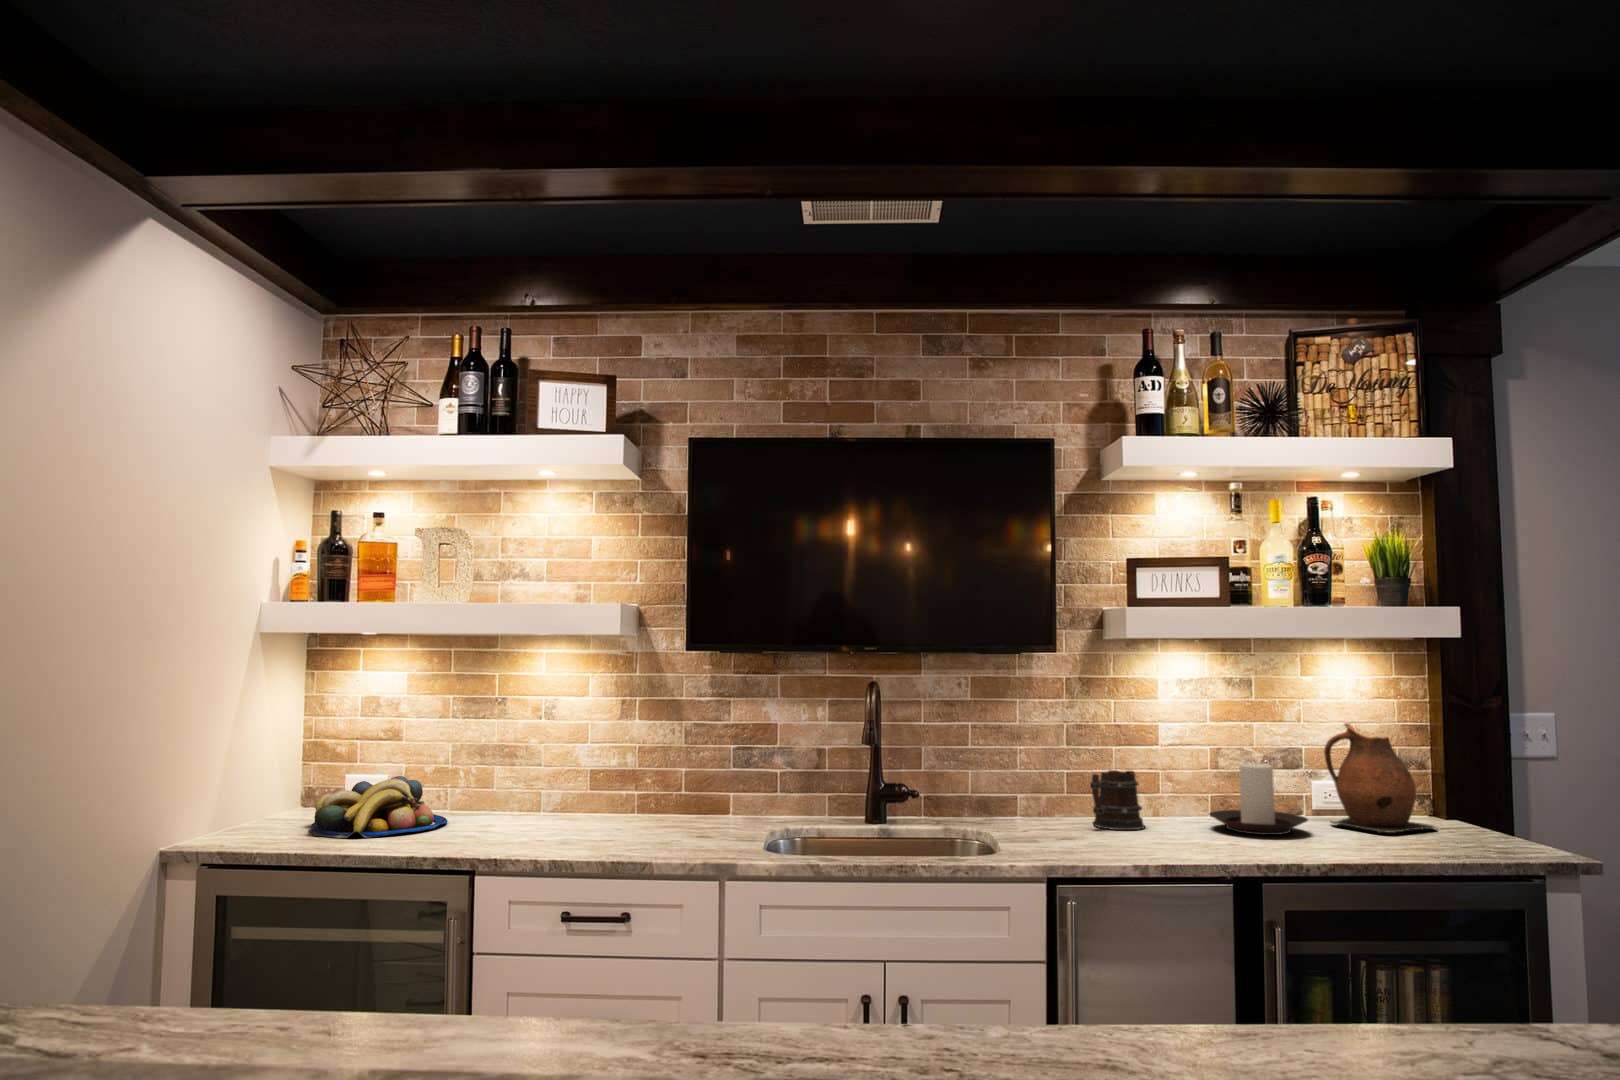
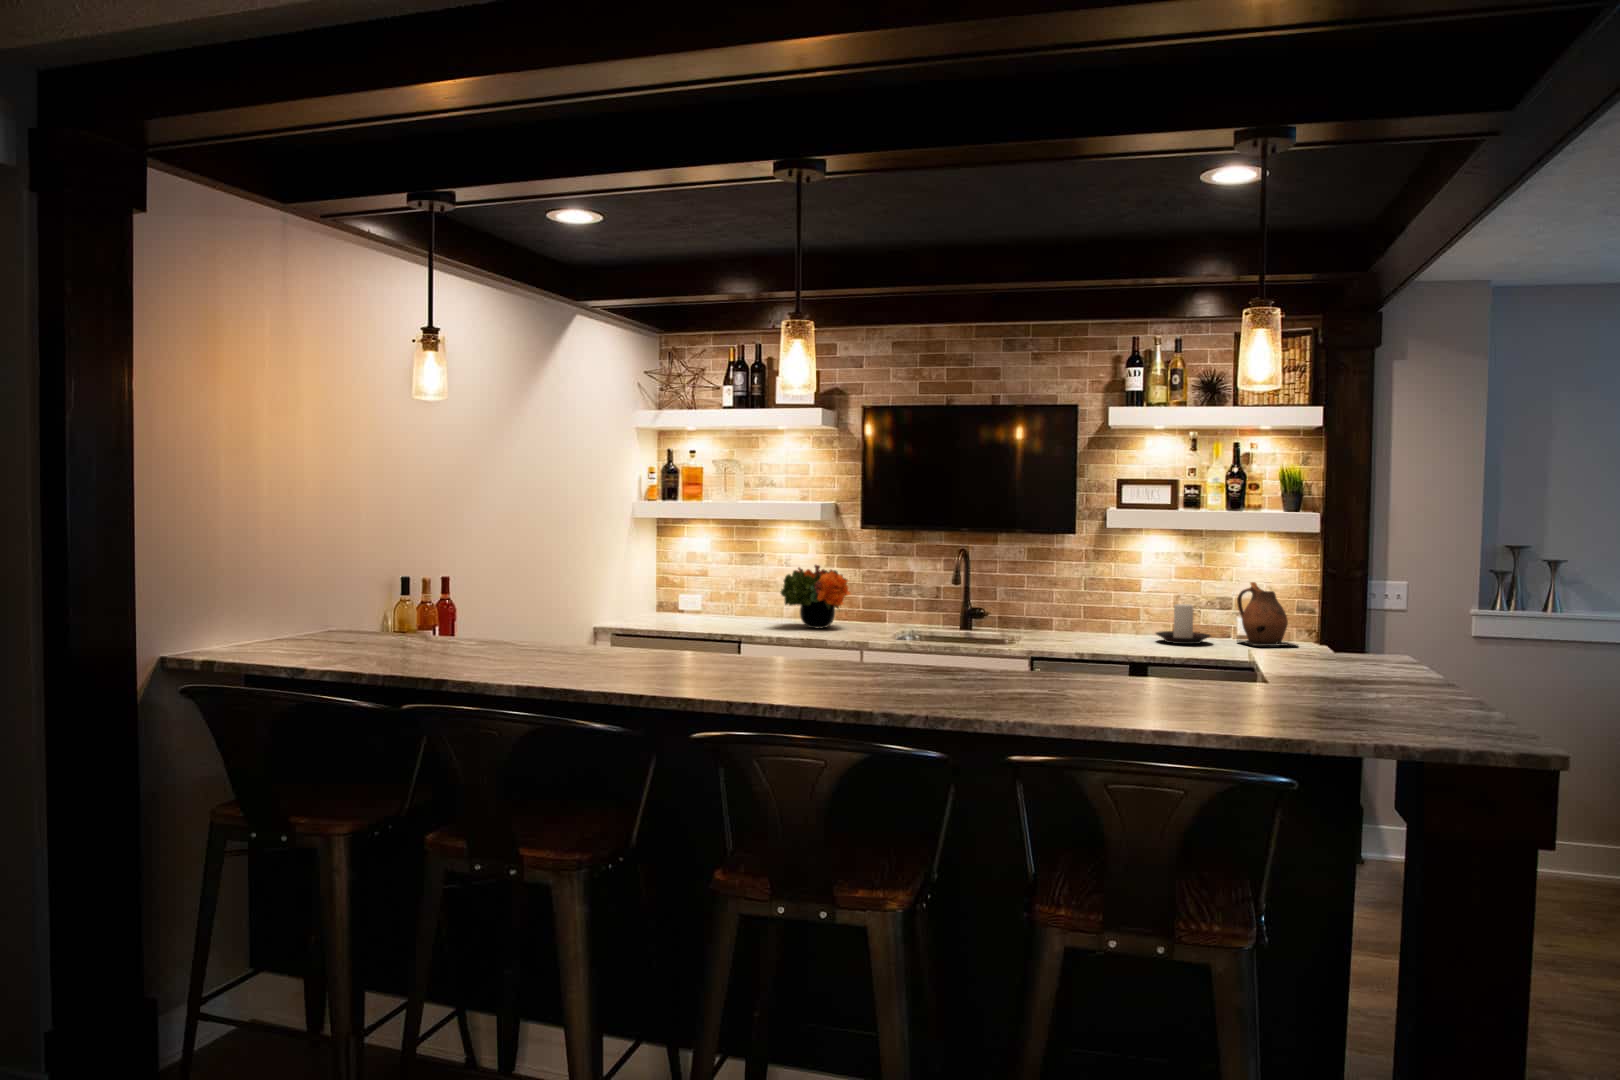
flower arrangement: none [544,713,682,834] -> present [781,565,851,629]
beer mug: present [1090,770,1145,830] -> none [1083,605,1119,639]
fruit bowl: present [311,776,447,838] -> none [665,595,733,624]

